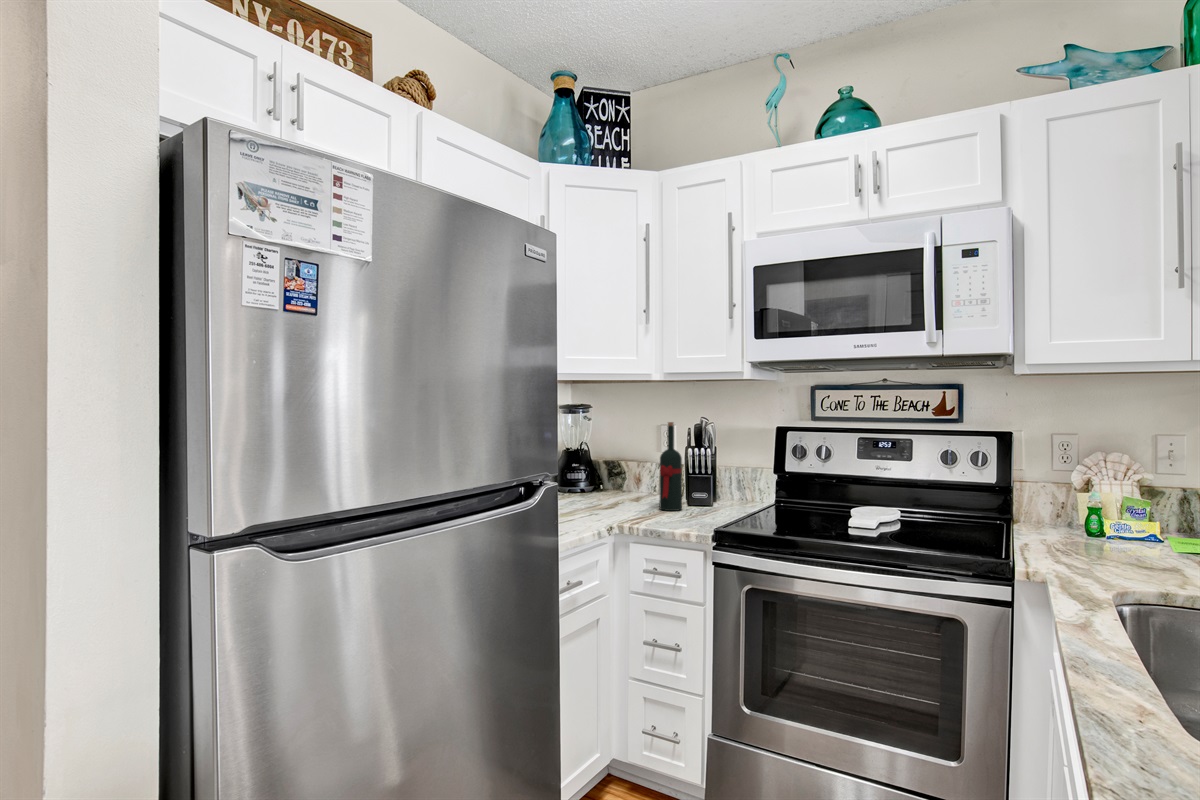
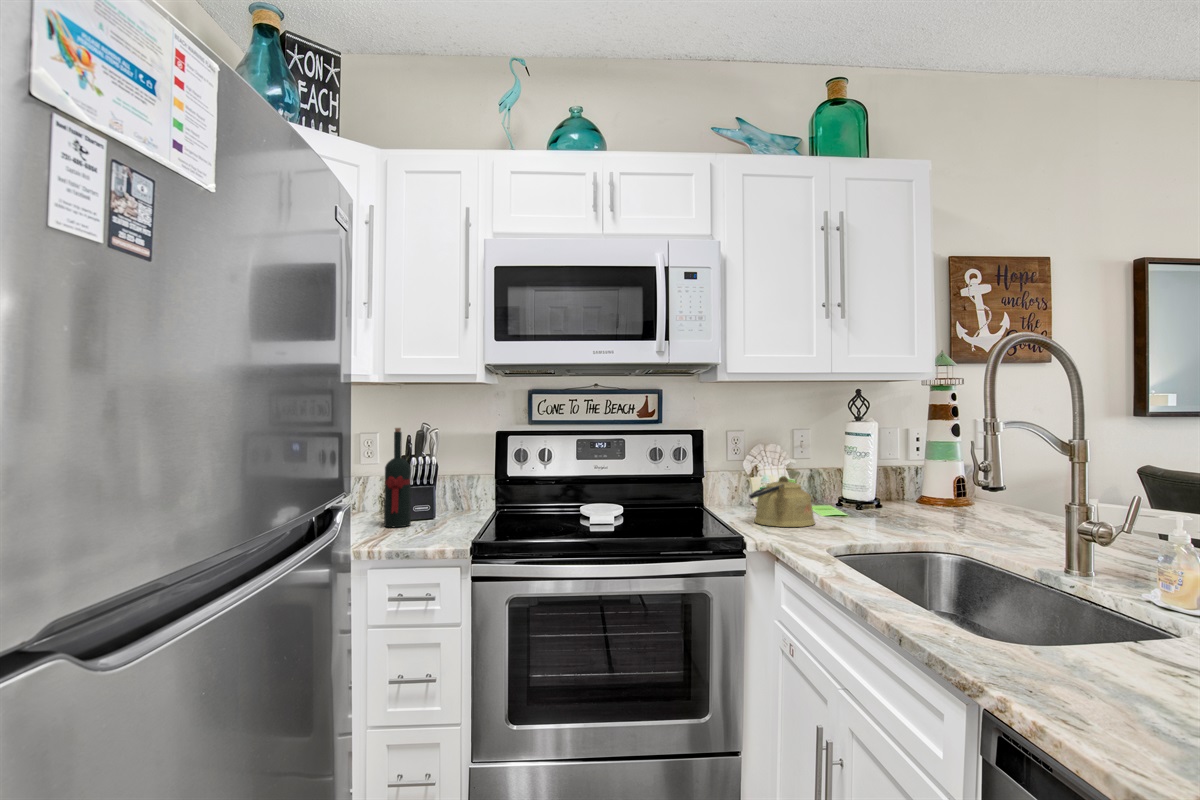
kettle: none [1046,494,1152,562] -> present [749,476,815,527]

